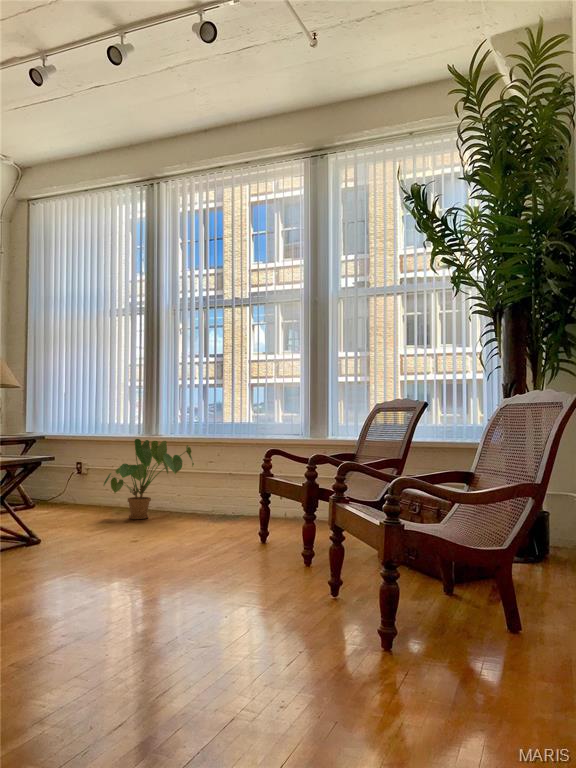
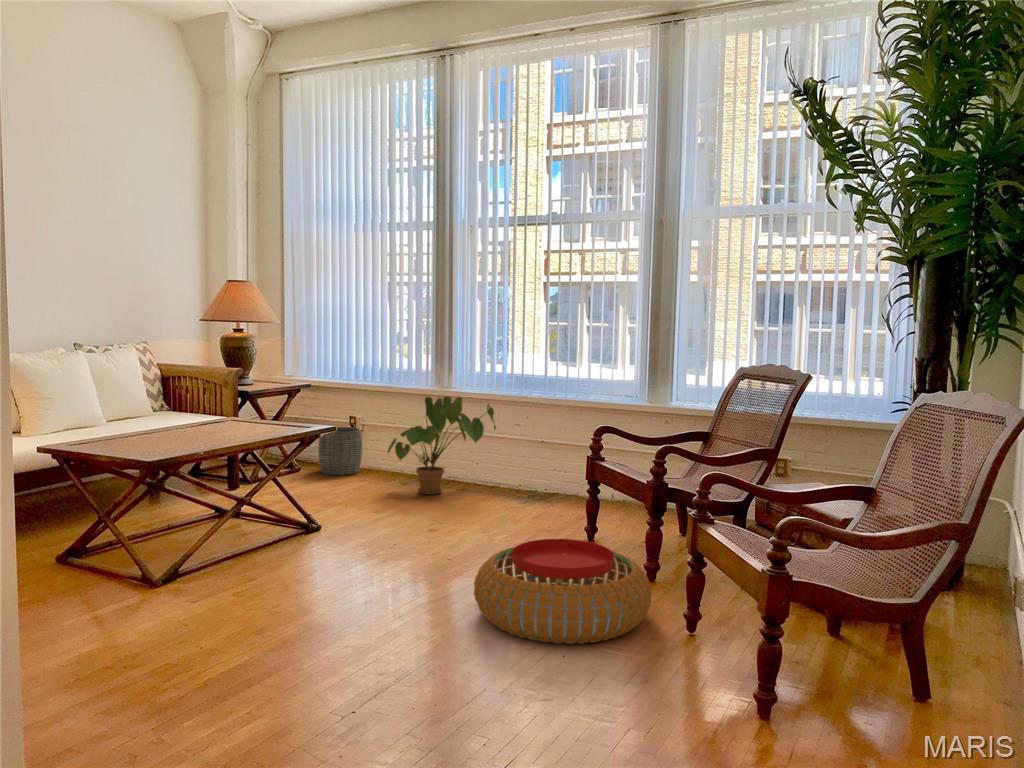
woven basket: none [49,471,86,510] -> present [319,427,362,475]
pouf: none [156,530,304,609] -> present [474,539,652,644]

